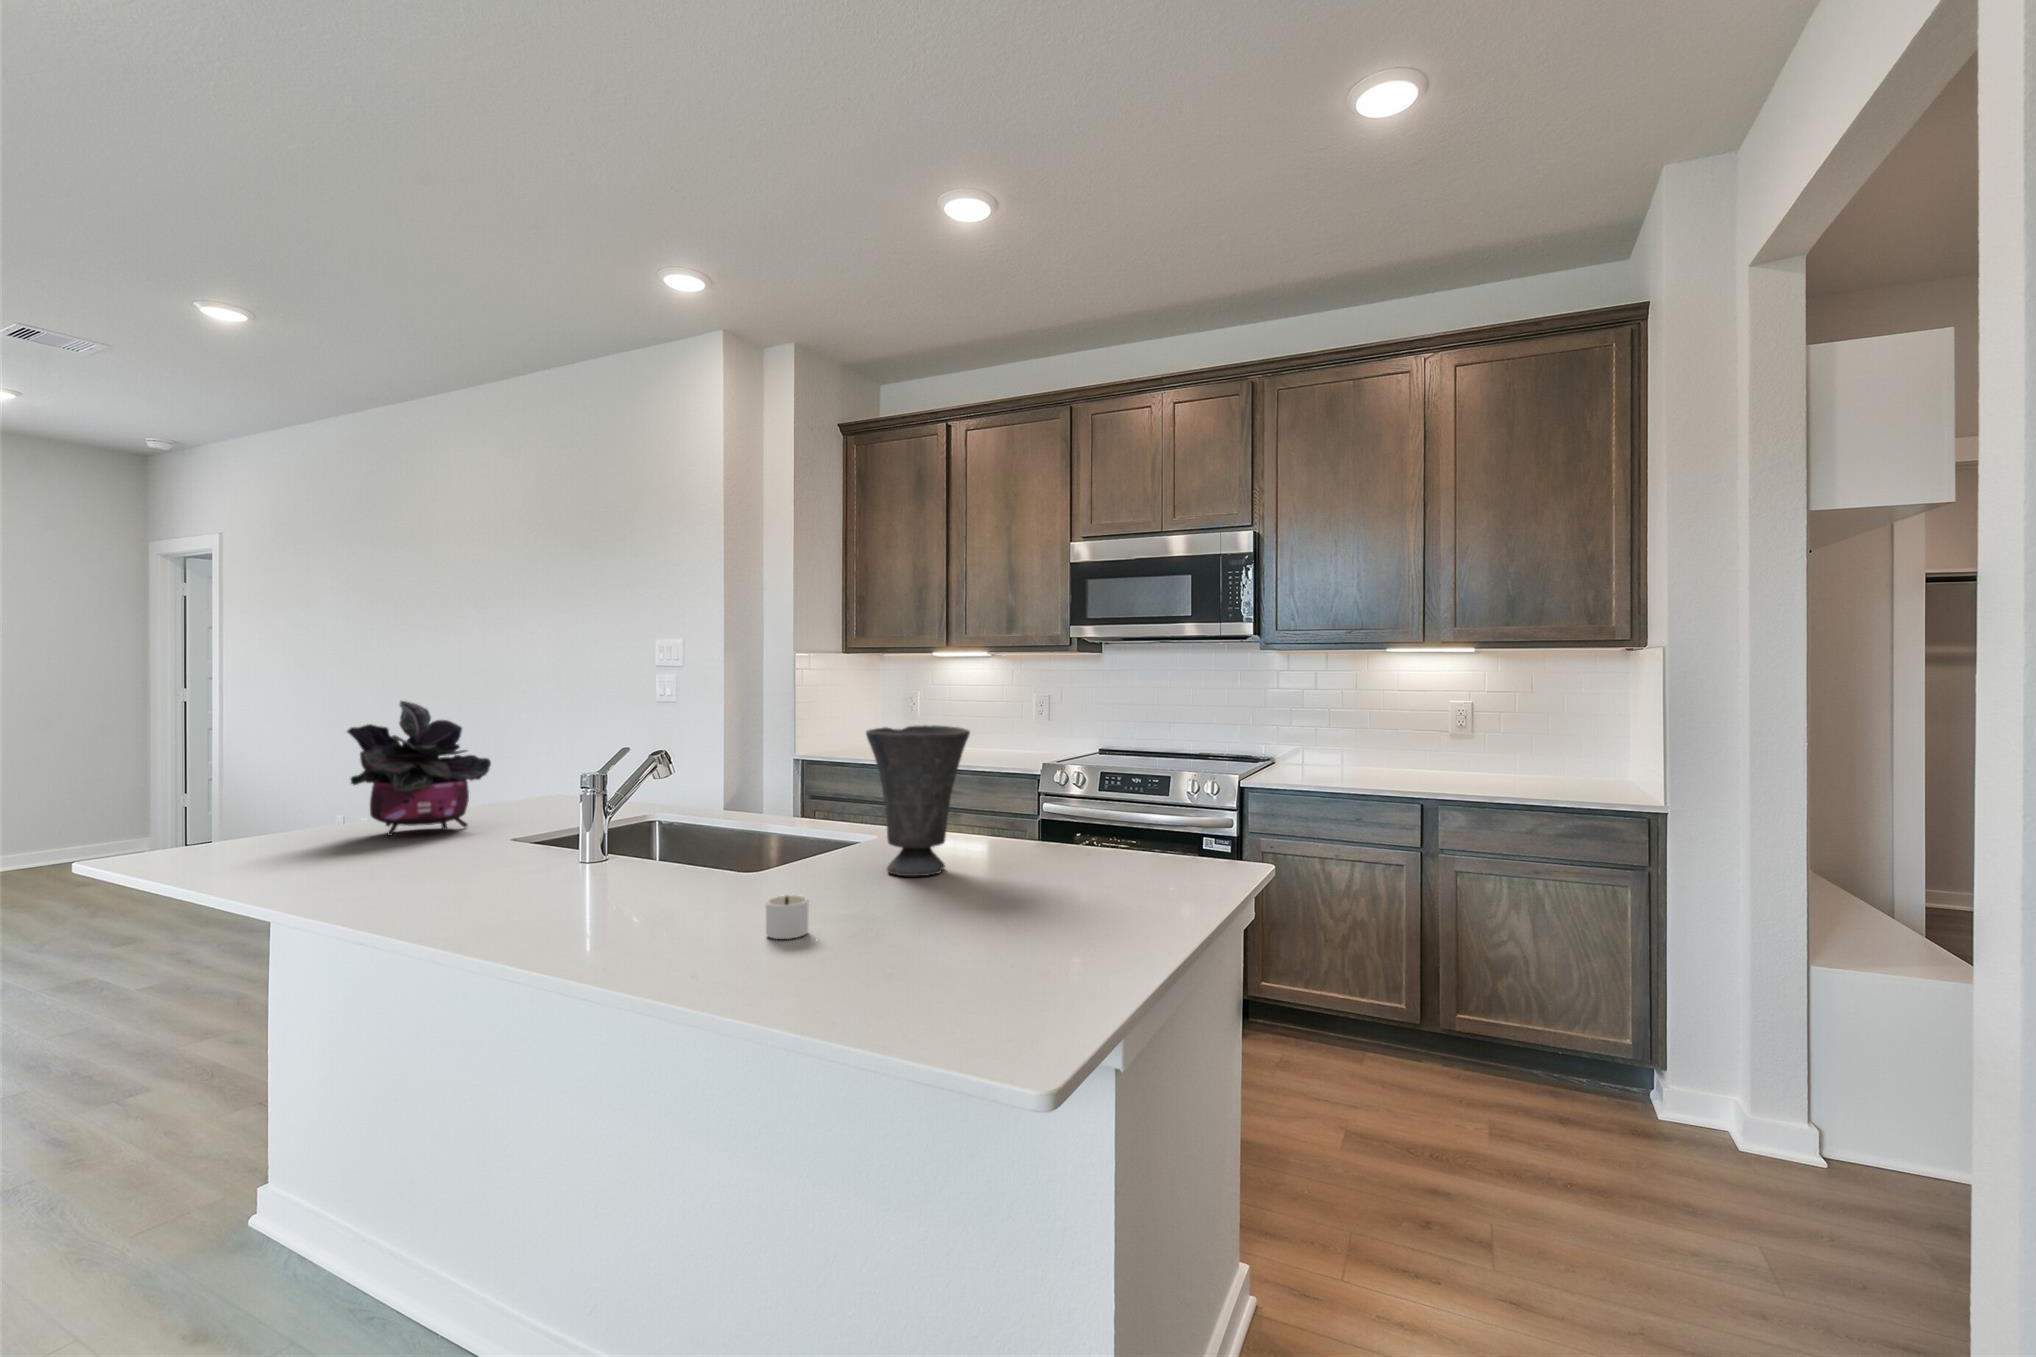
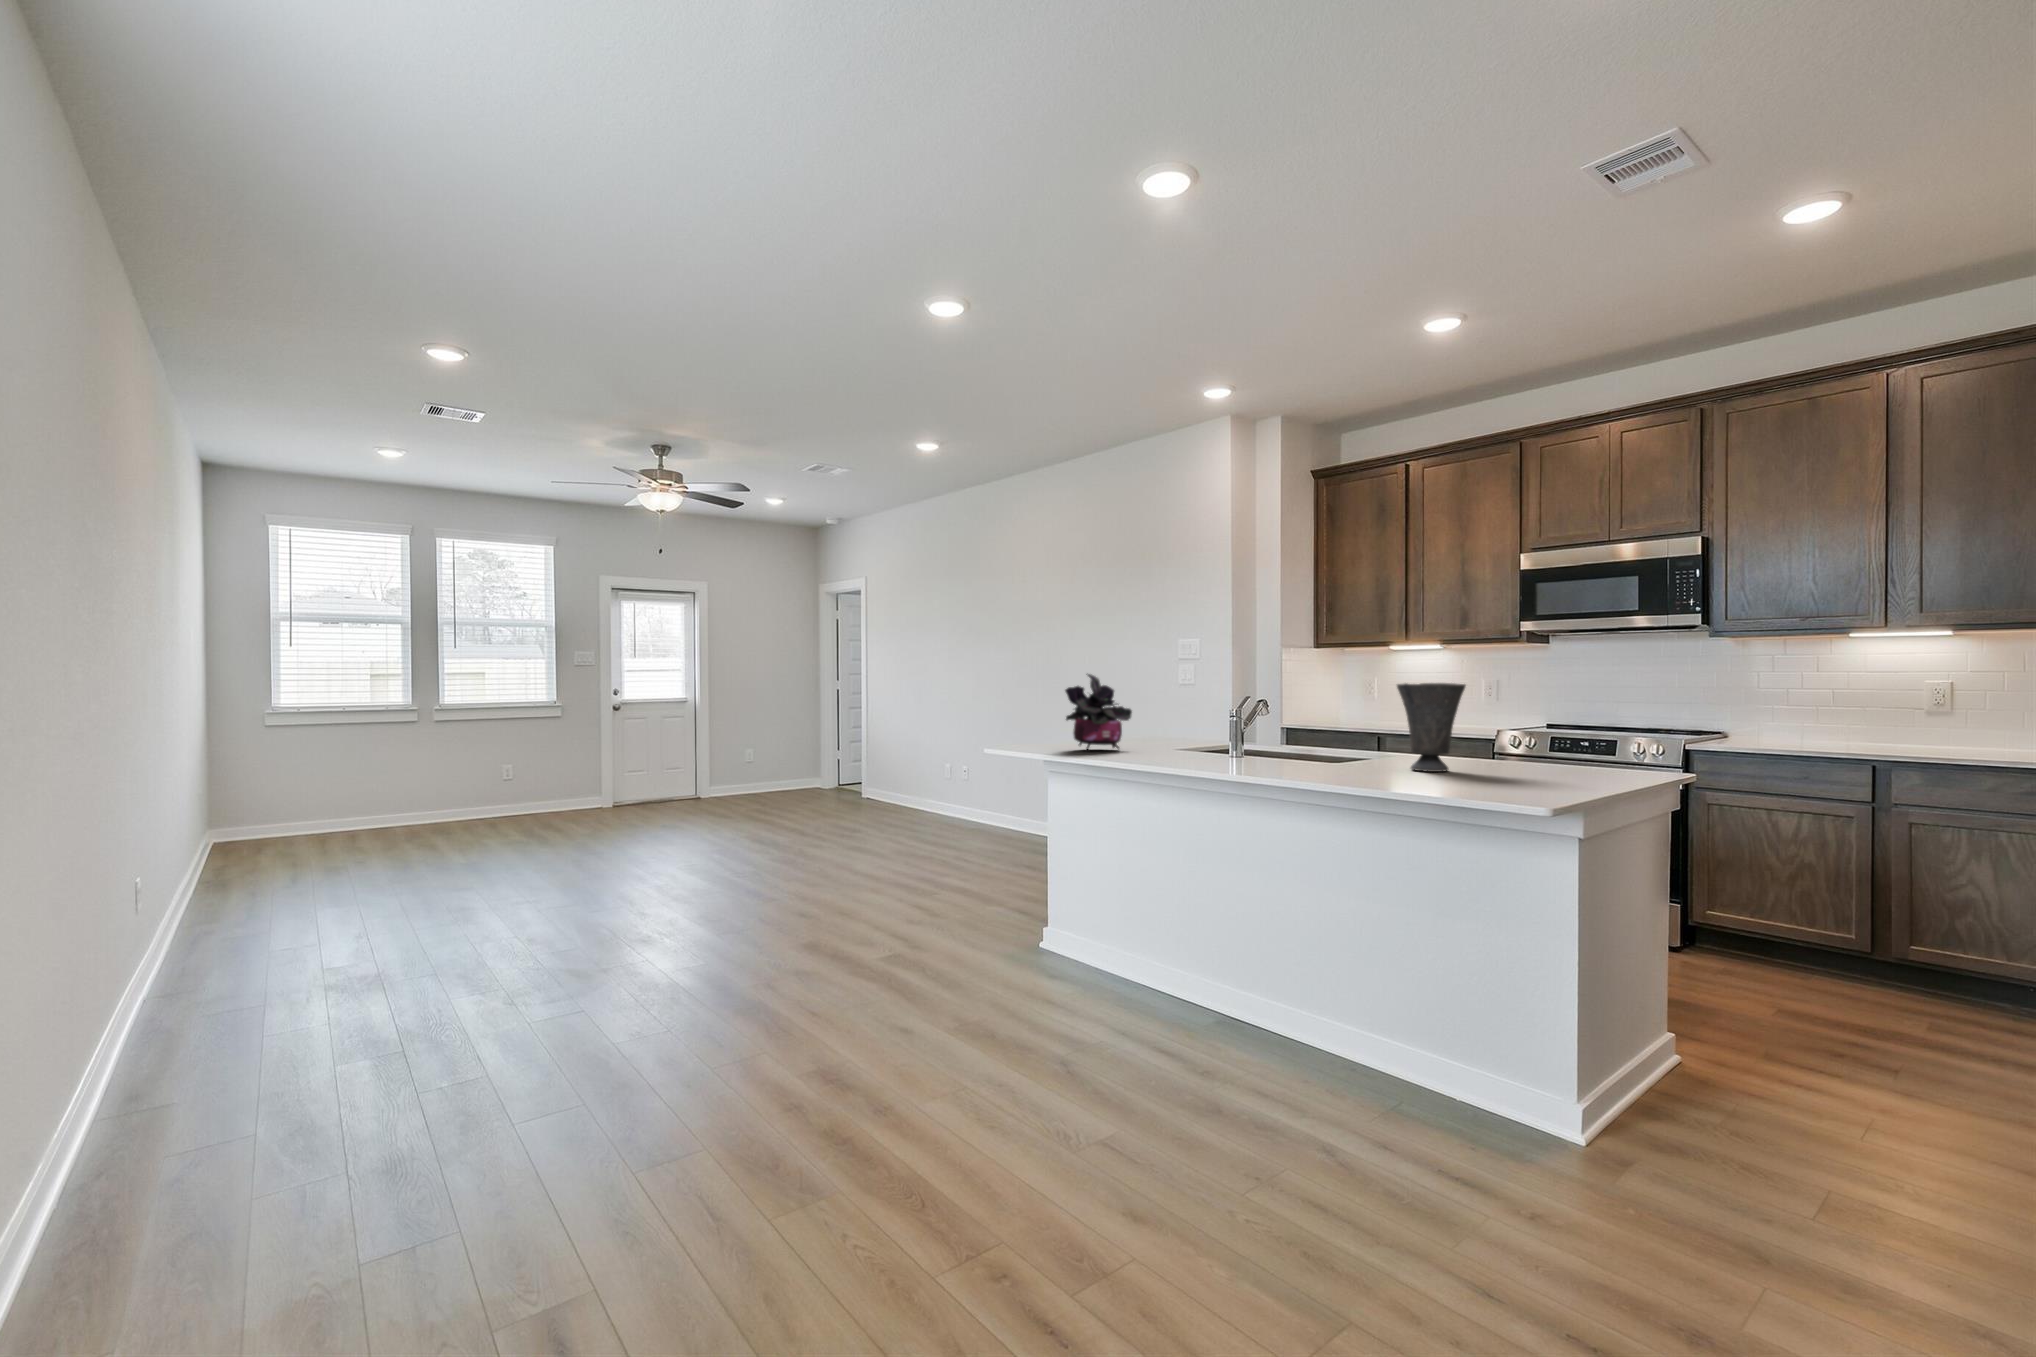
candle: present [766,895,809,939] -> none [1362,762,1394,784]

